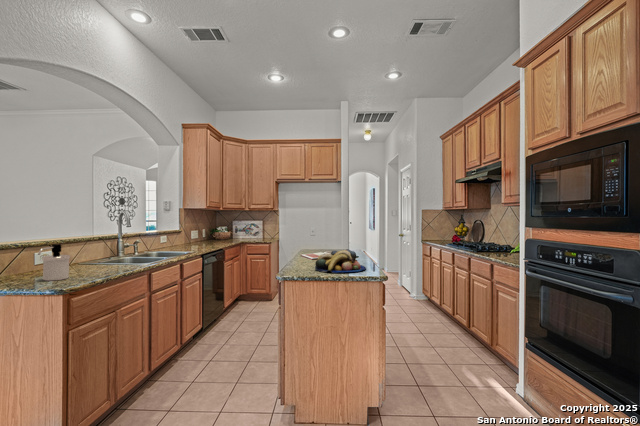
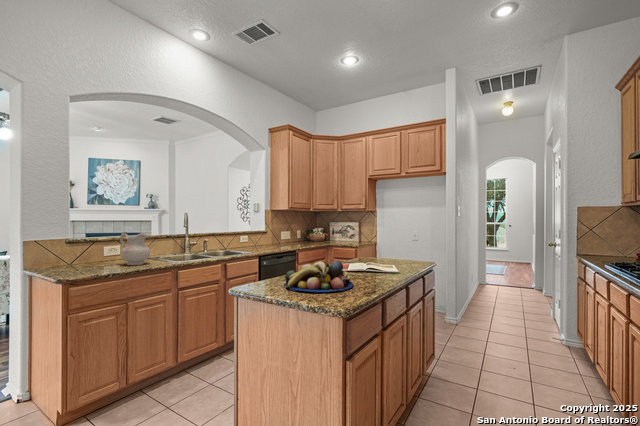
ceramic pitcher: none [79,234,119,272] -> present [120,232,150,265]
soap dispenser: present [38,244,70,281] -> none [69,240,101,270]

